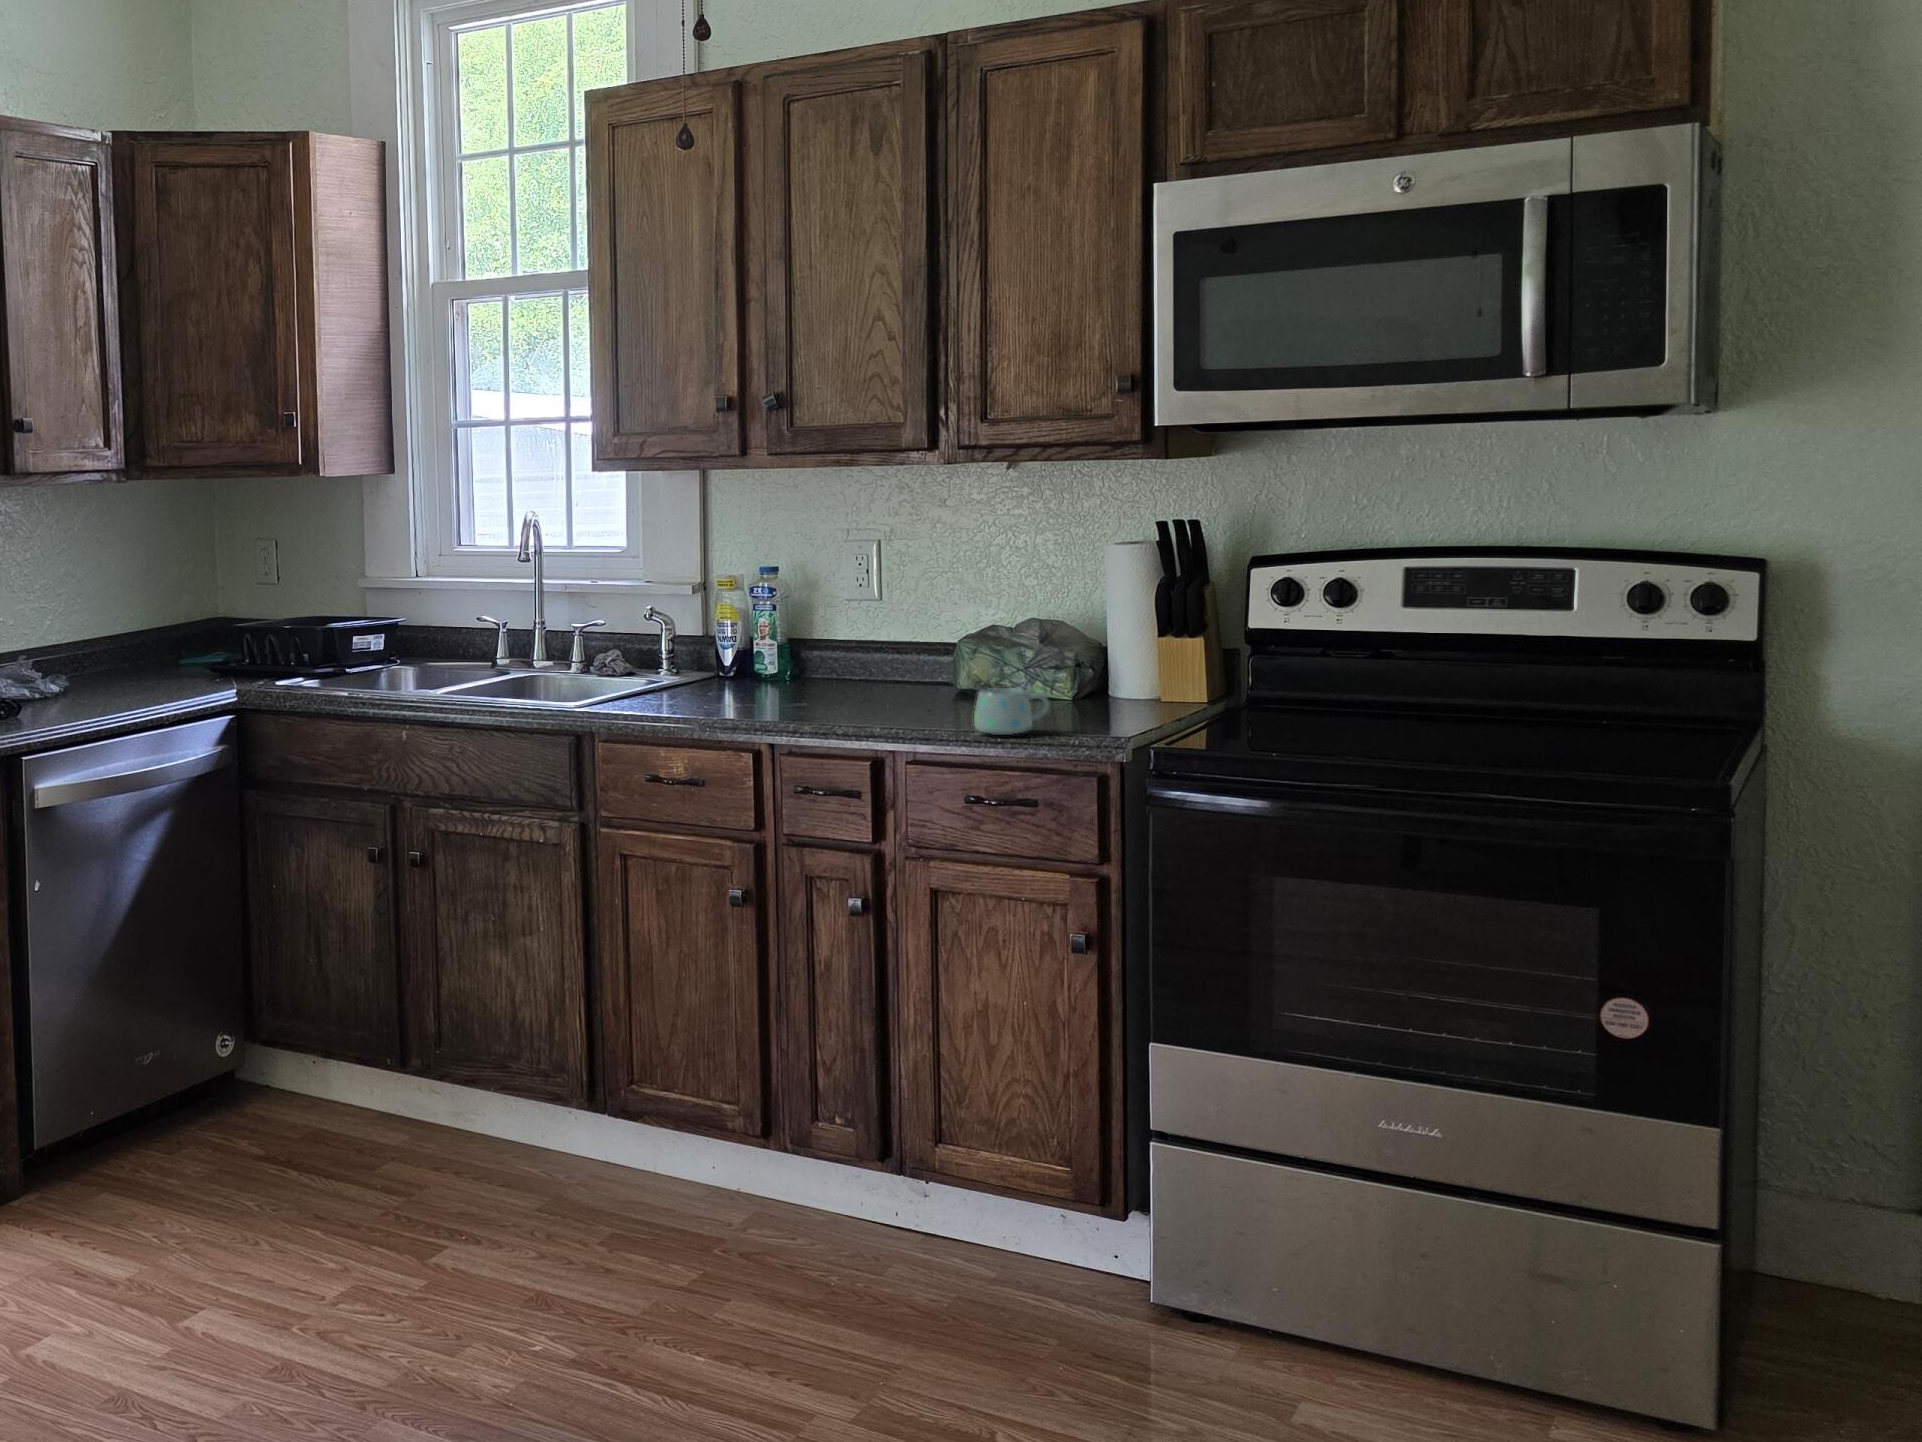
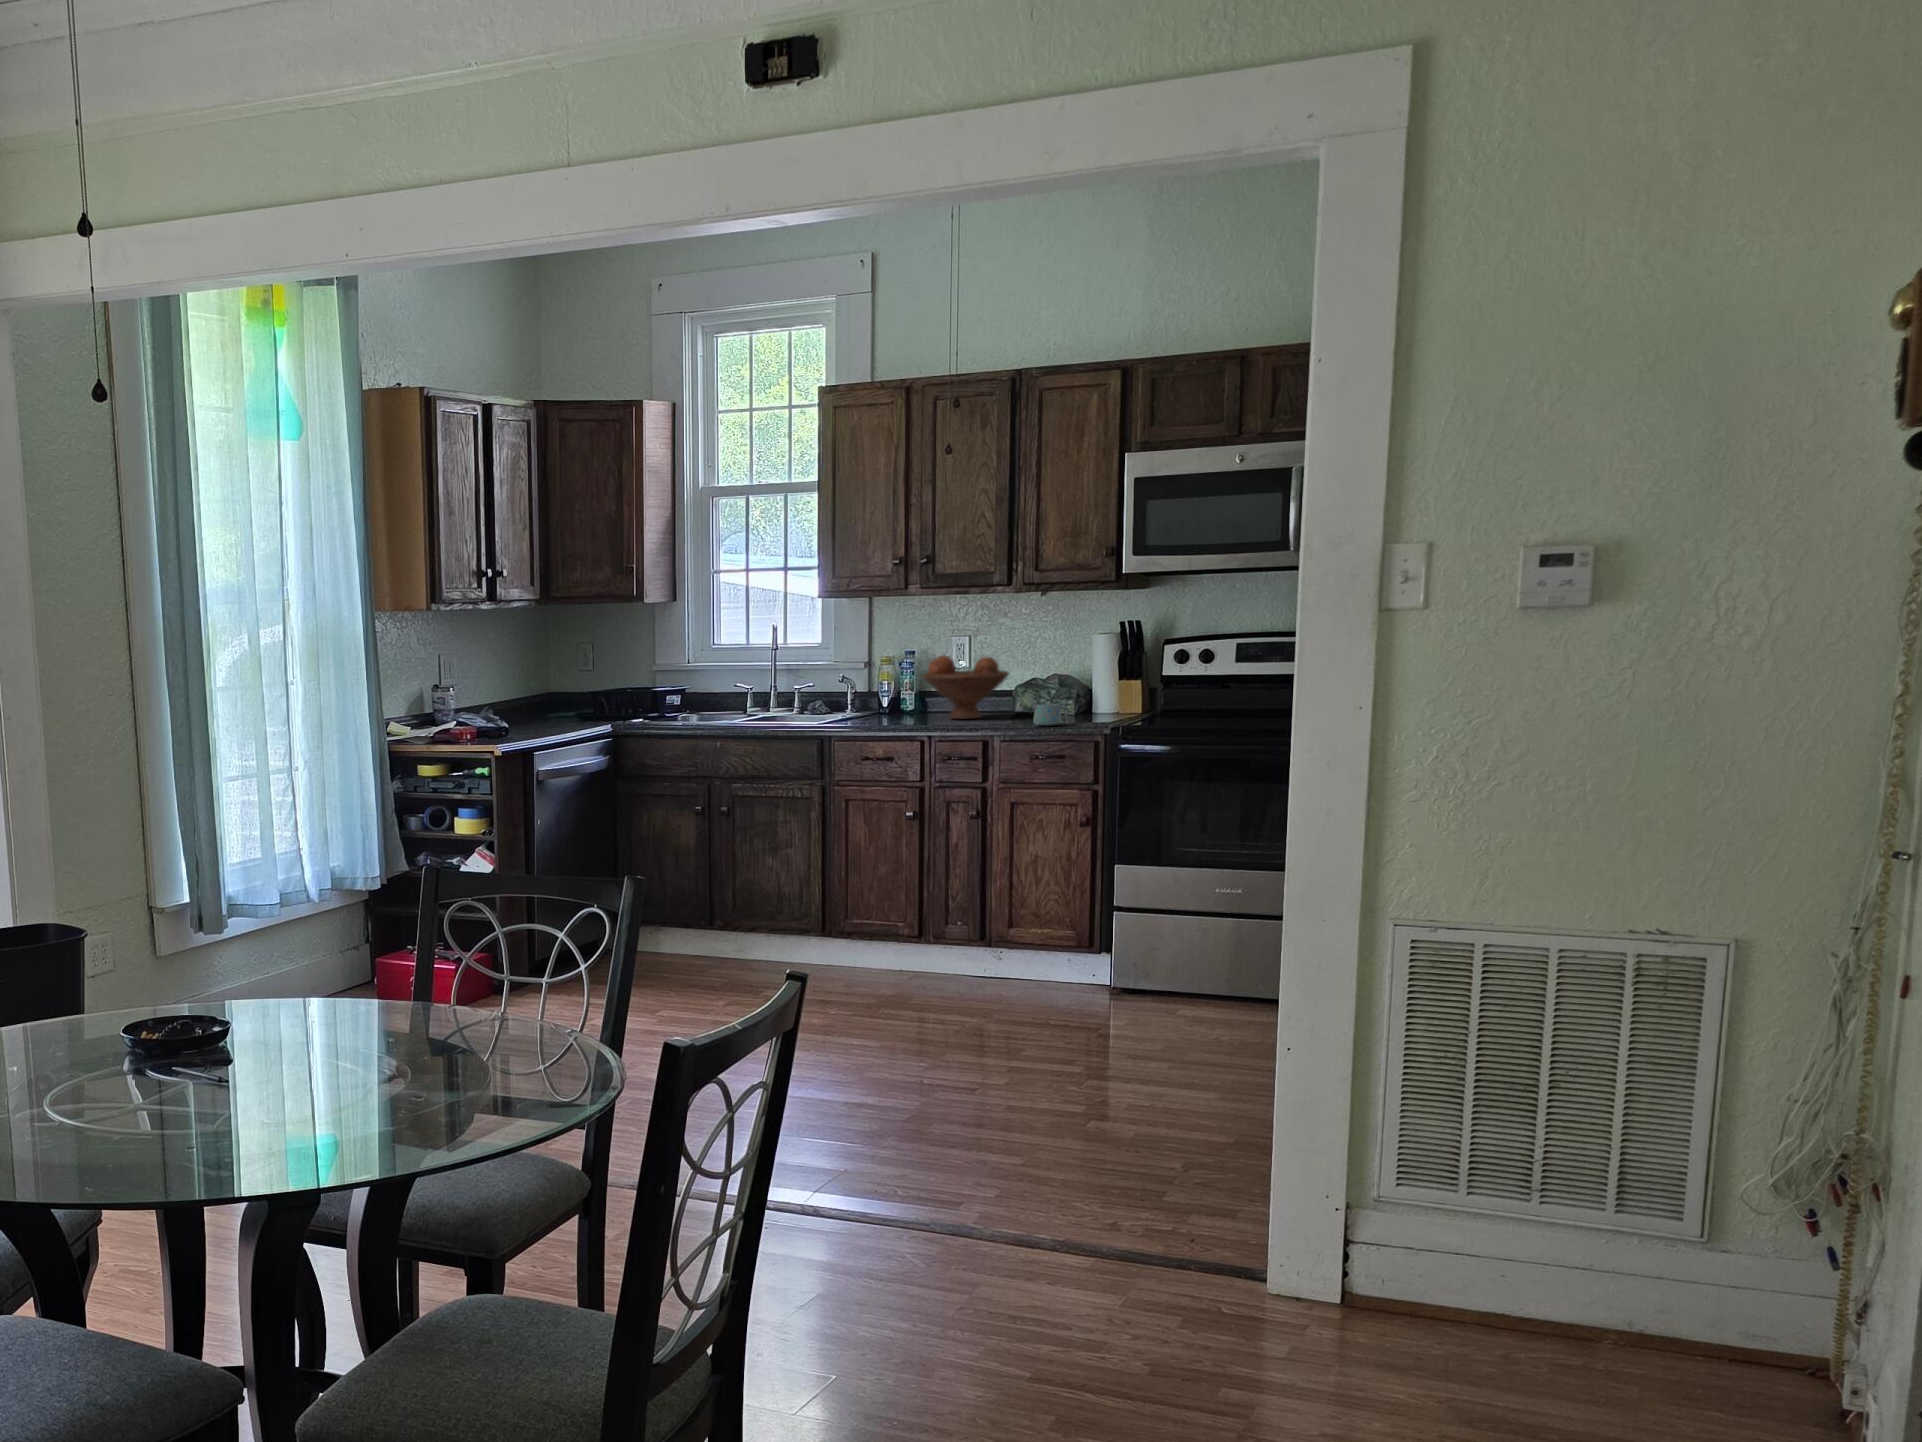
fruit bowl: none [775,579,943,703] -> present [923,655,1009,719]

